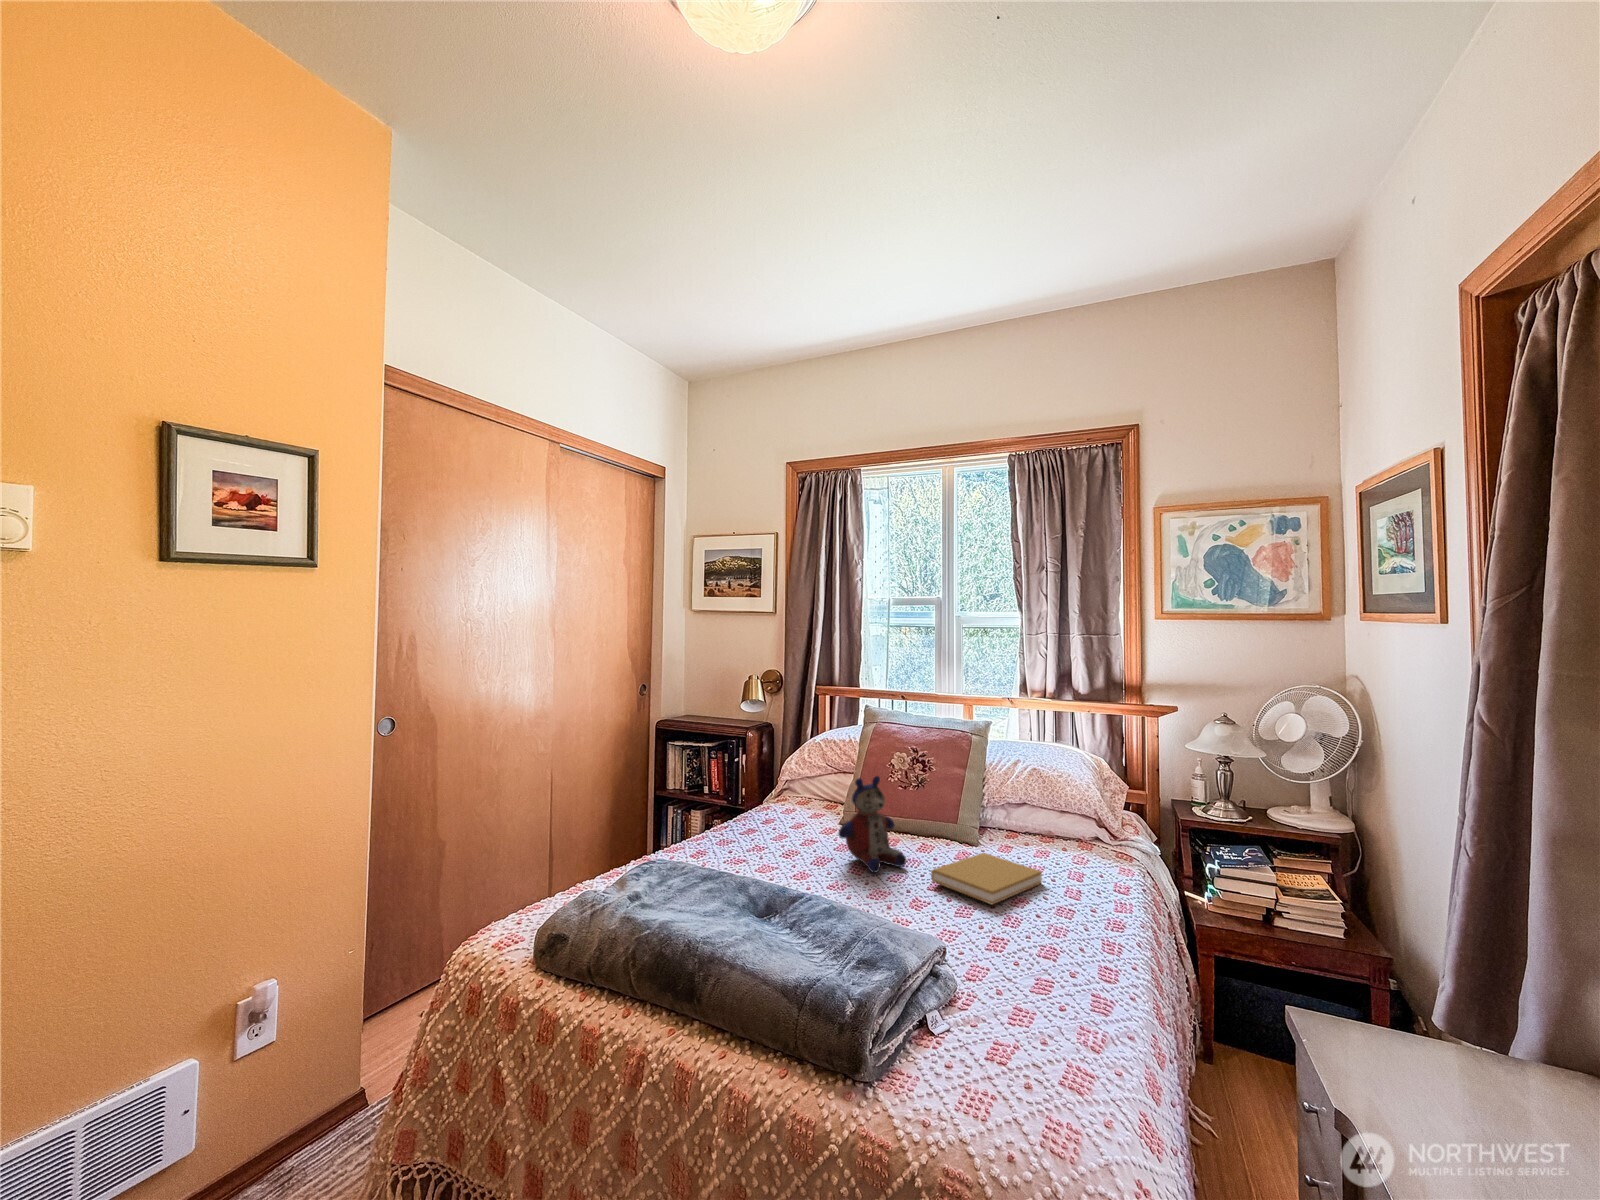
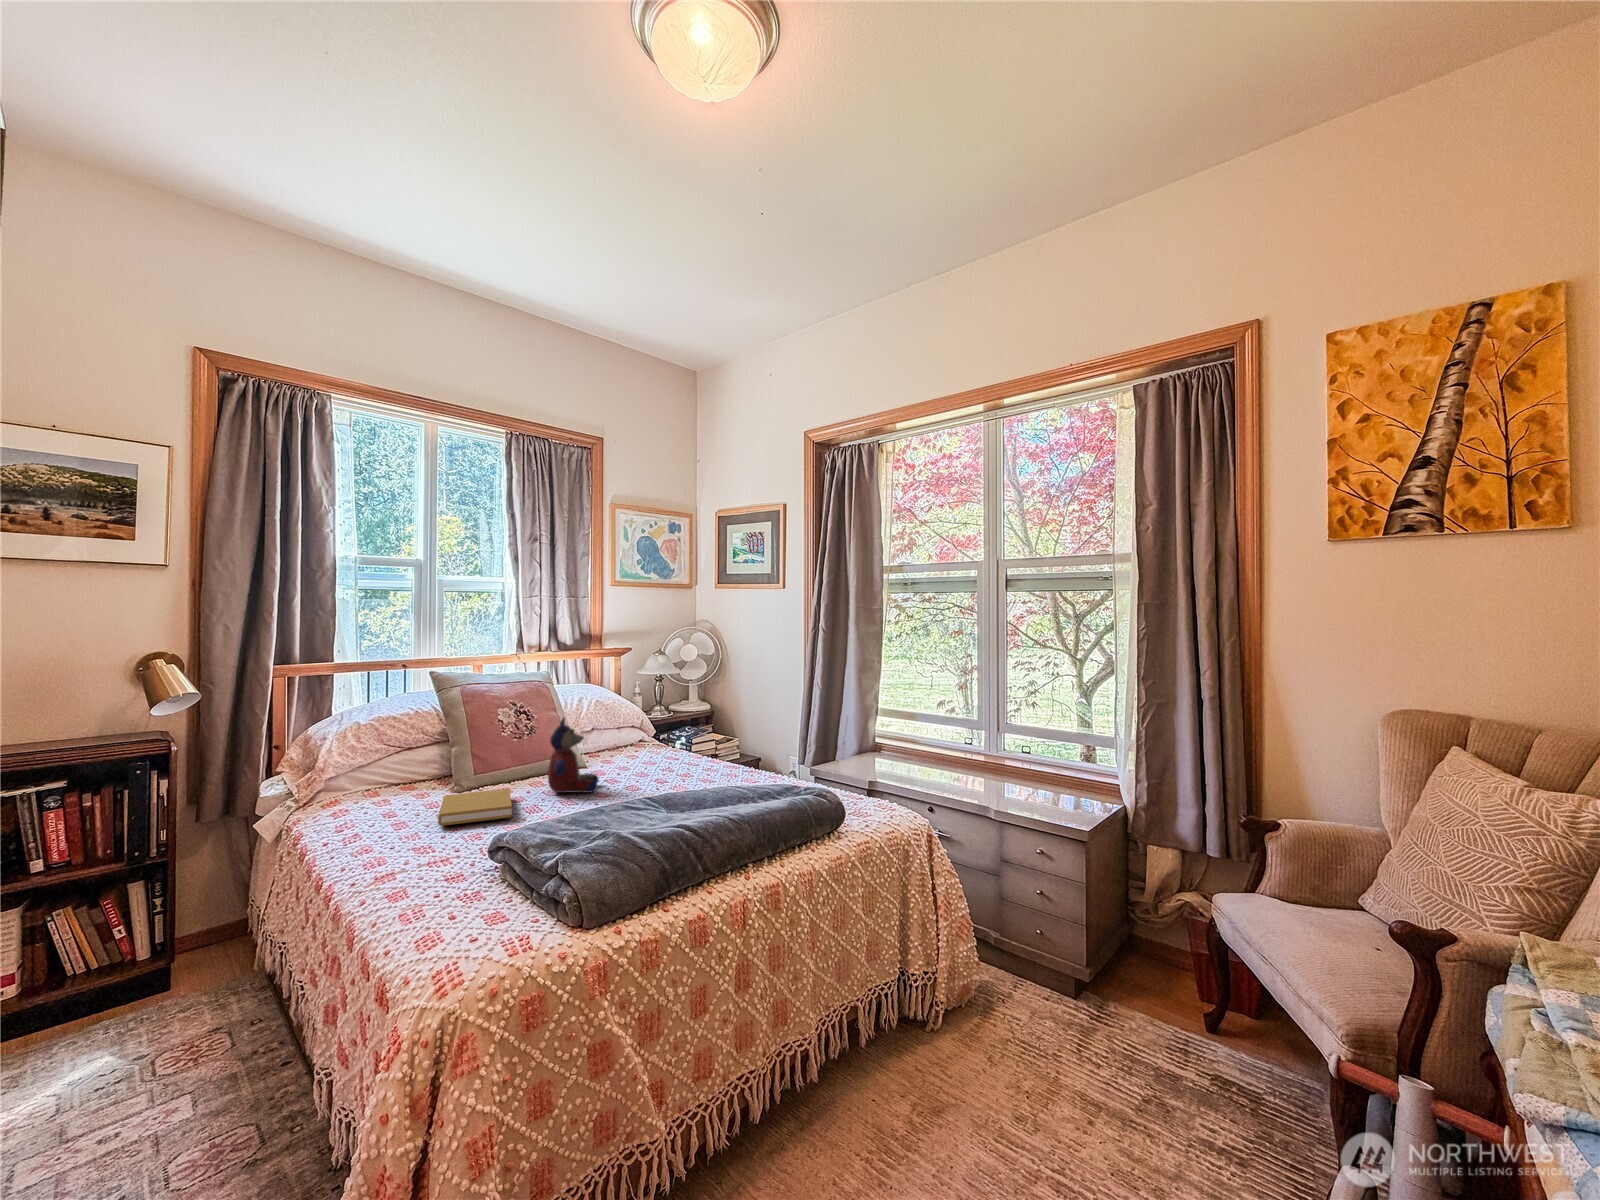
book: present [931,853,1042,904] -> present [438,789,512,826]

